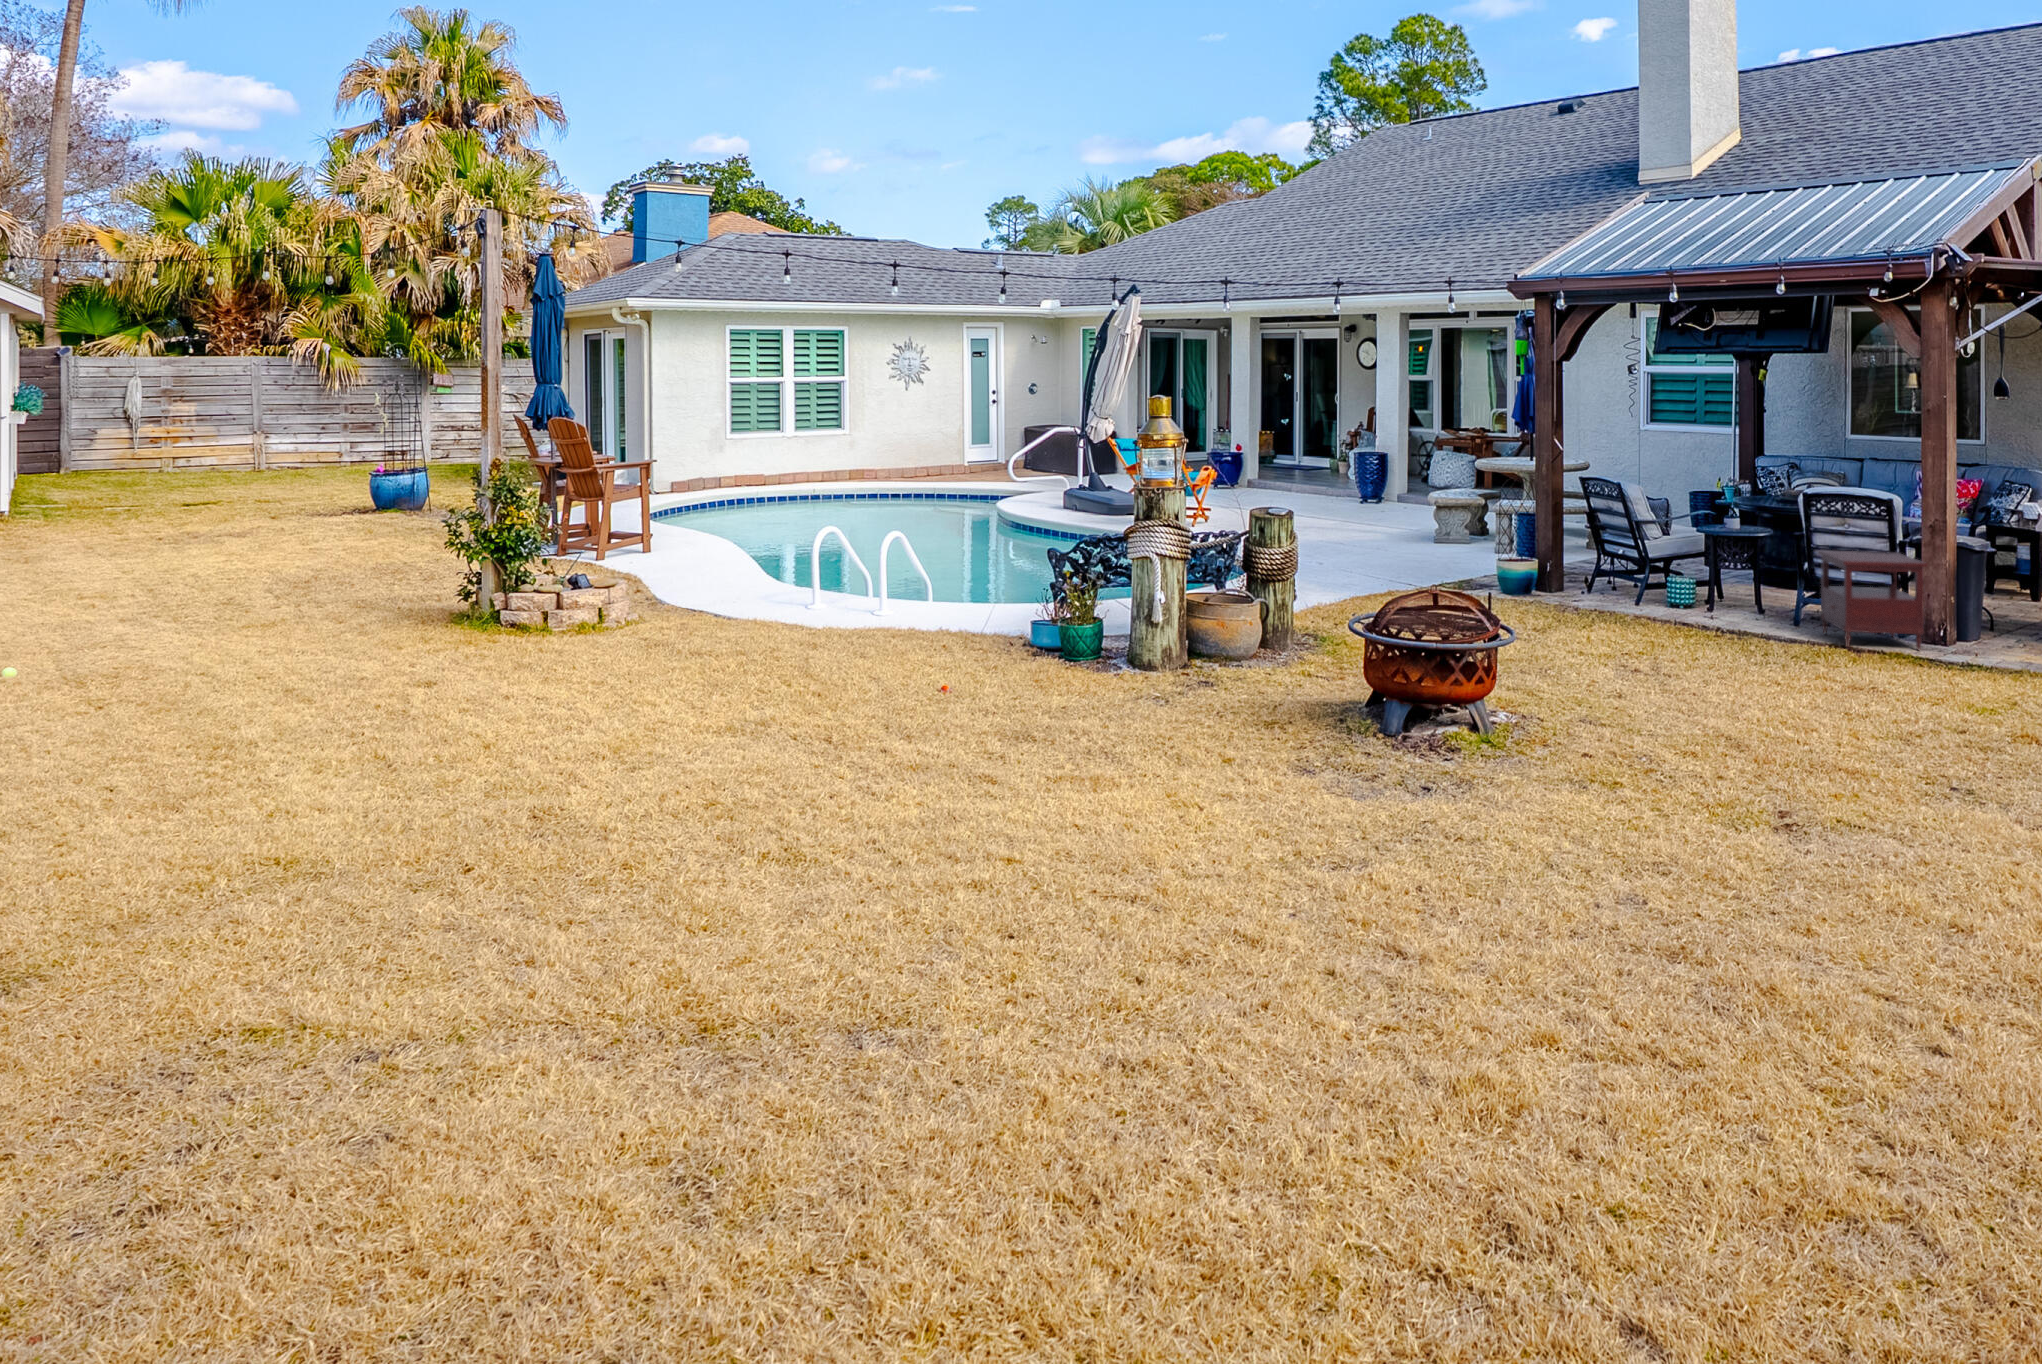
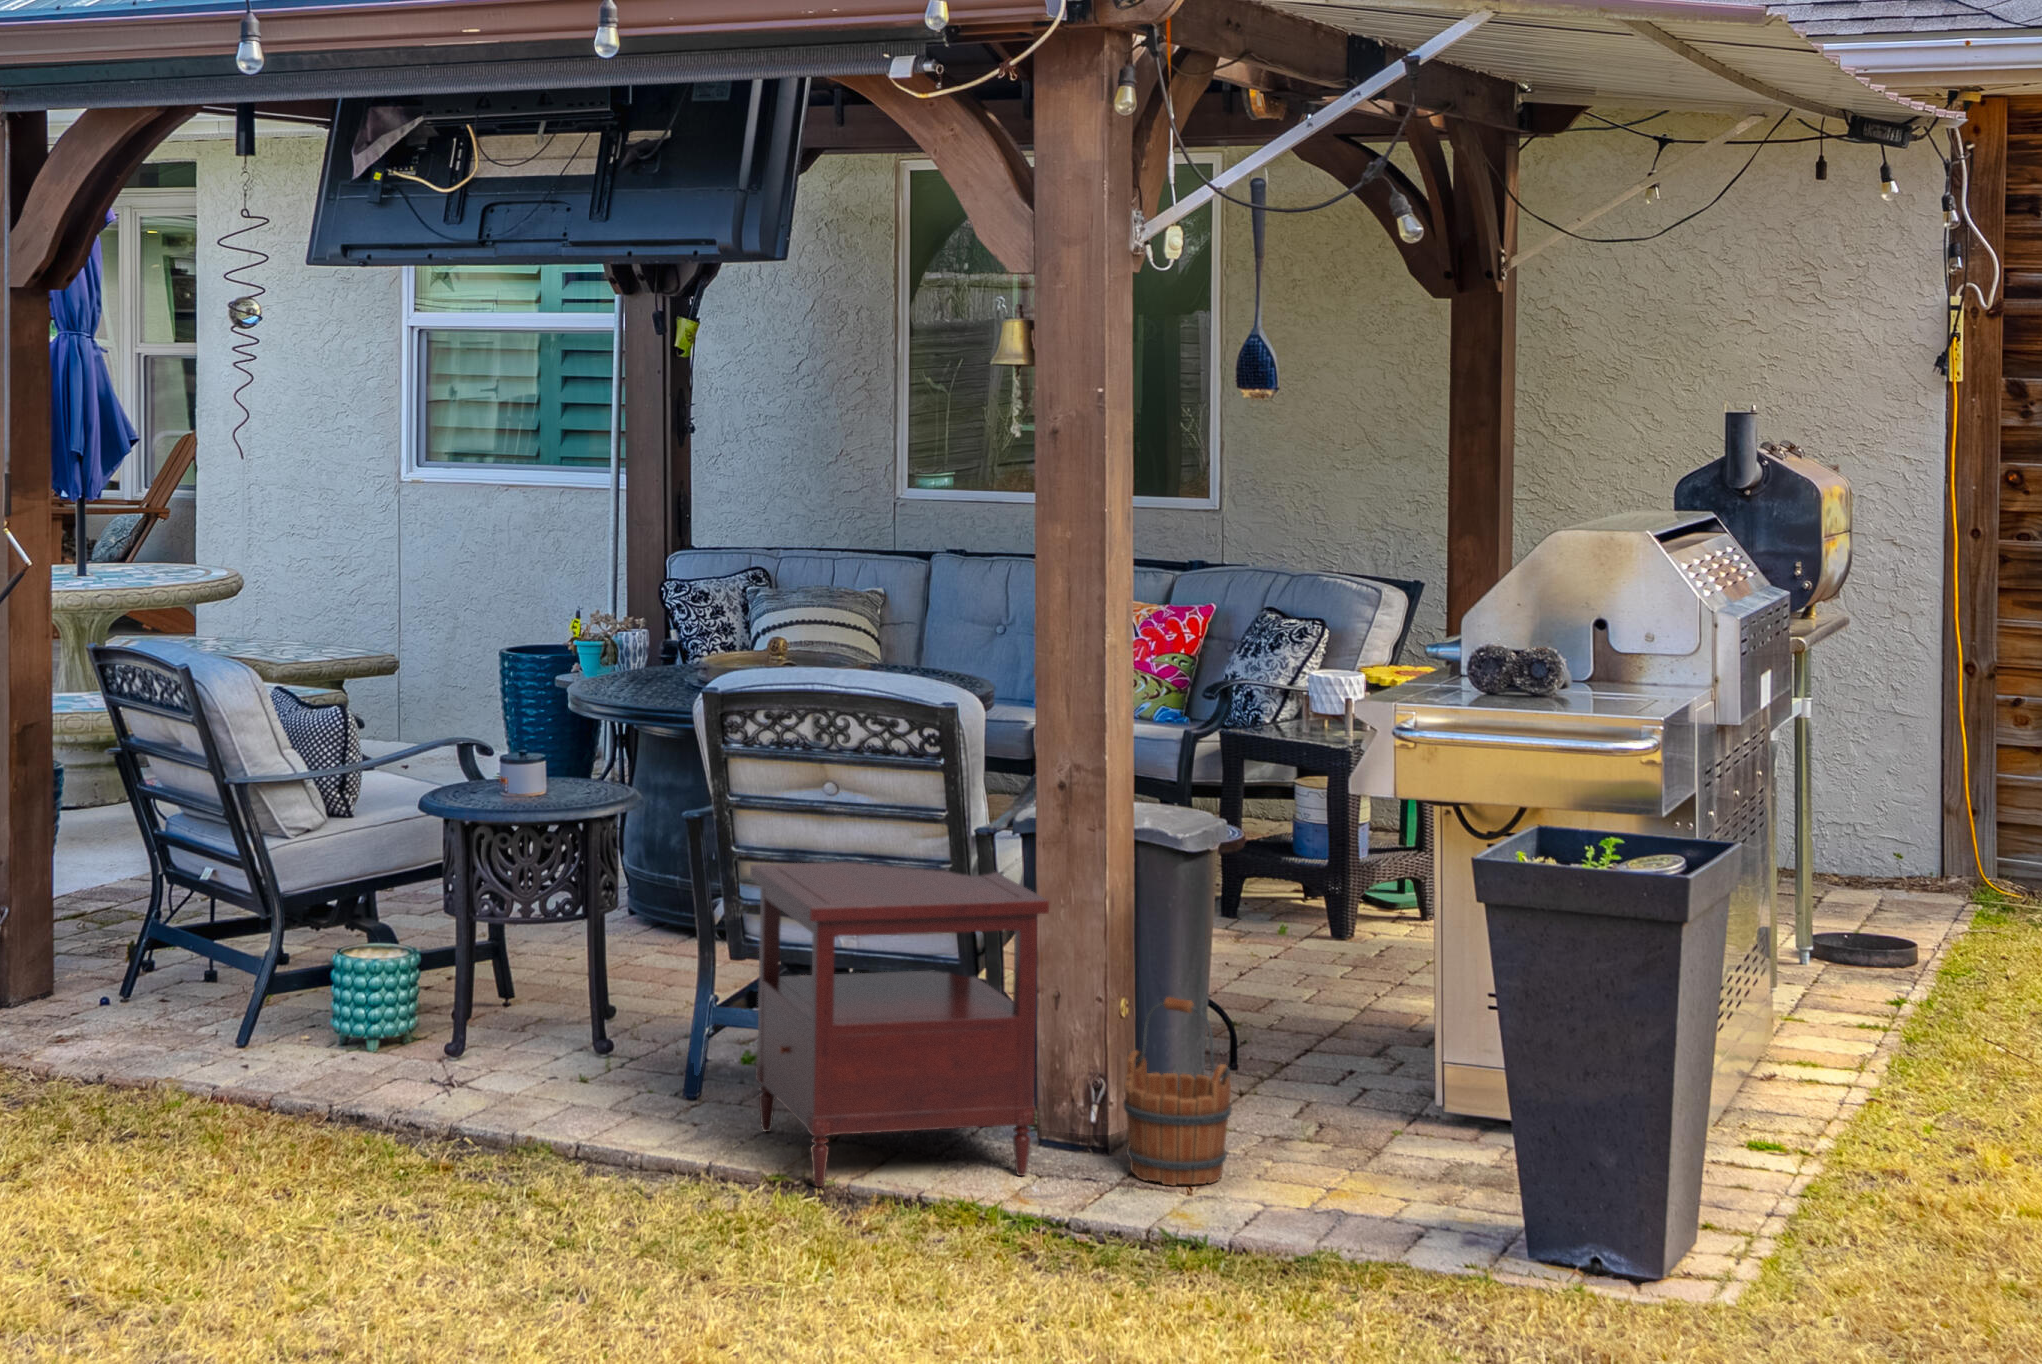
wooden bucket: none [1956,597,1996,657] -> present [1123,997,1232,1186]

